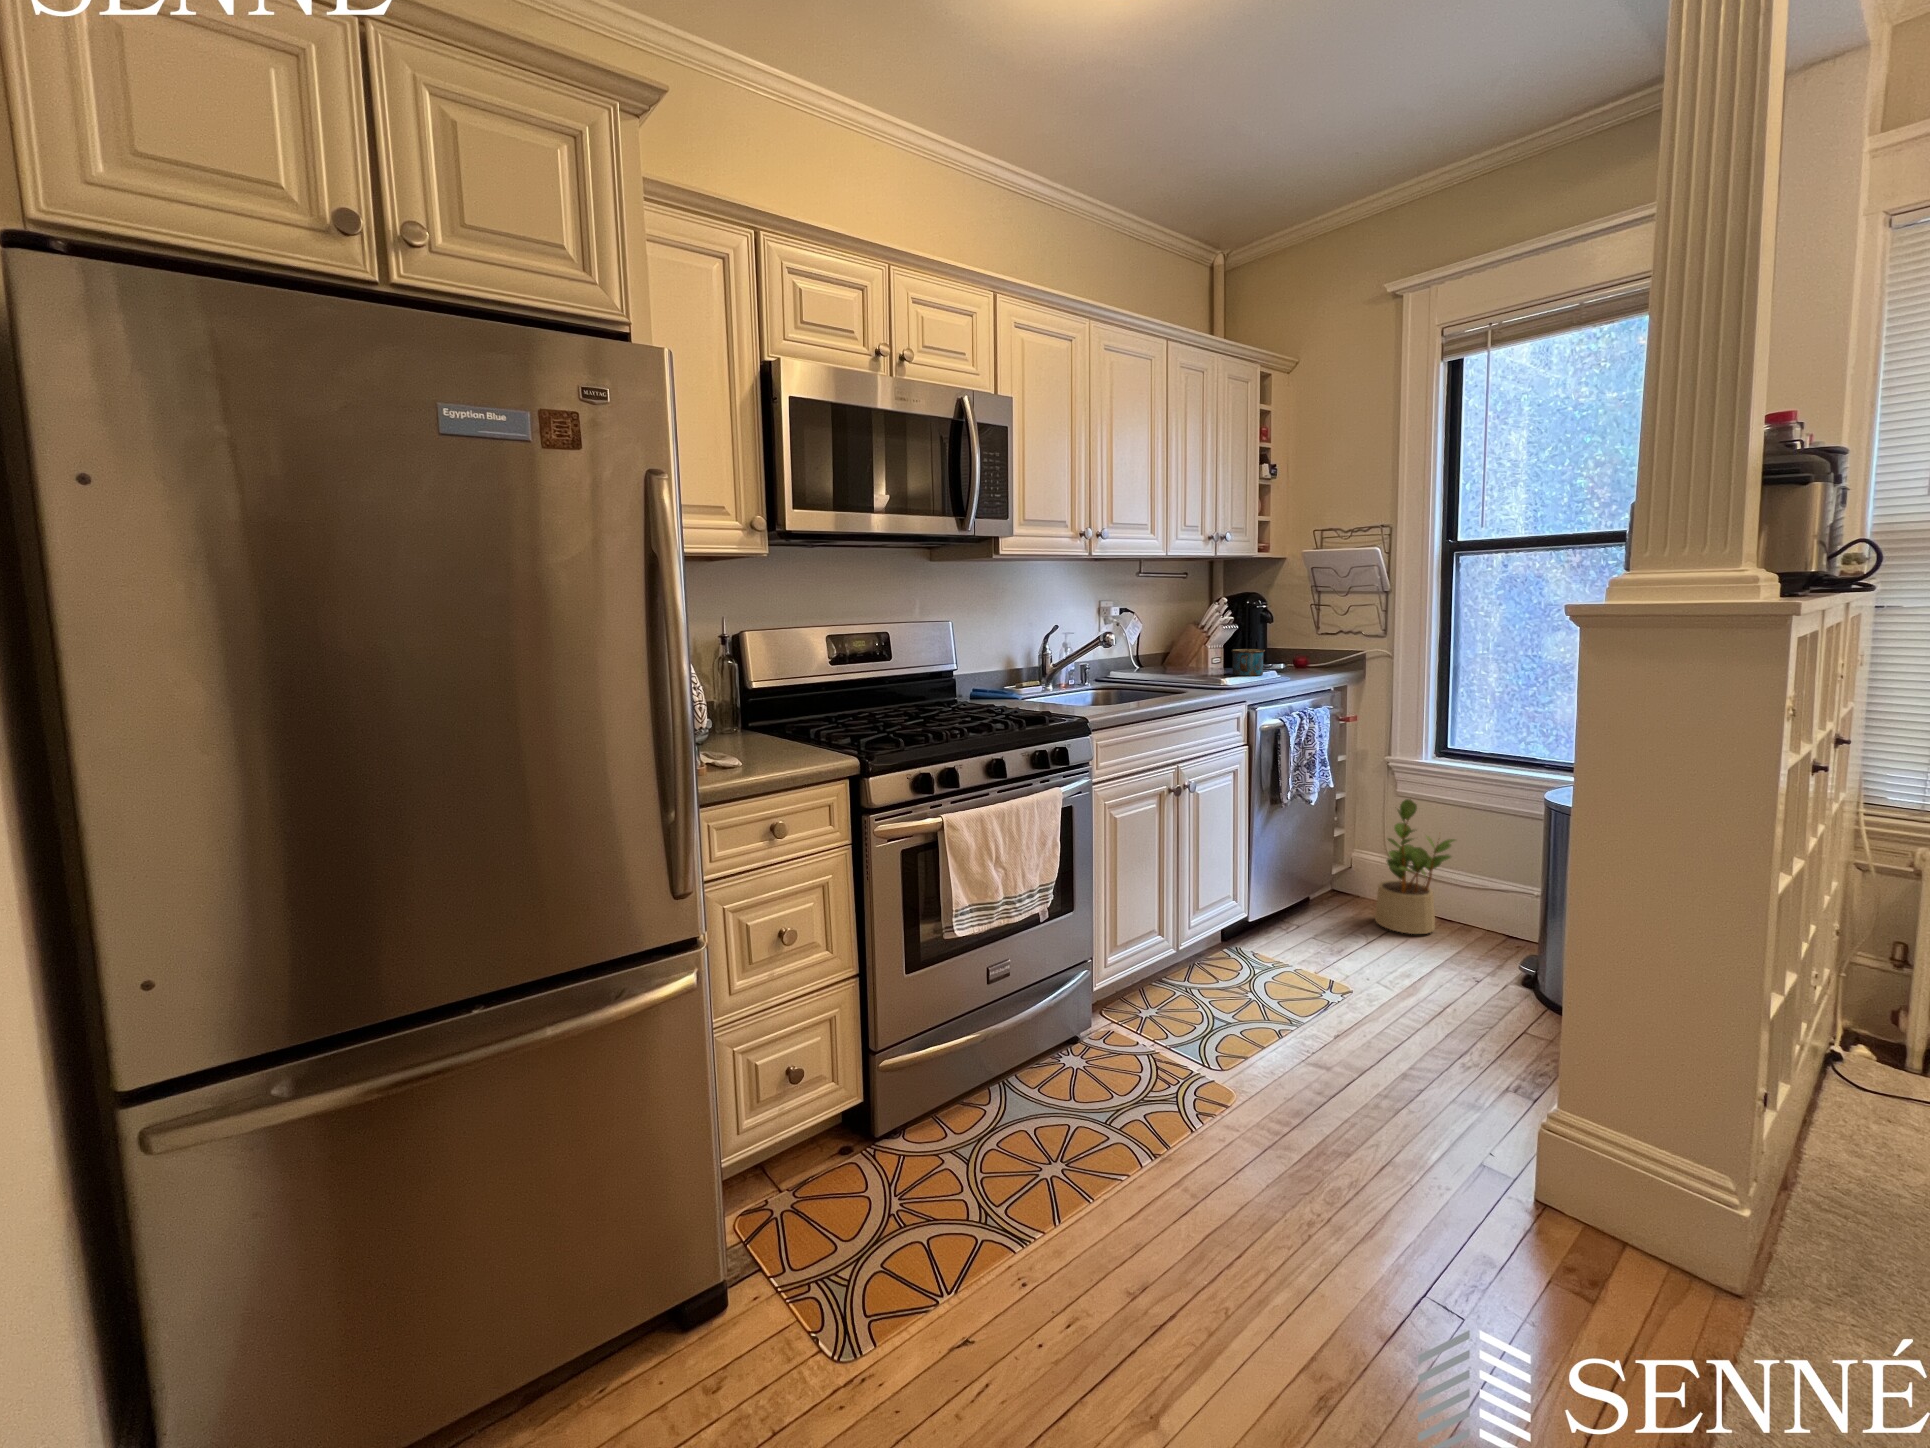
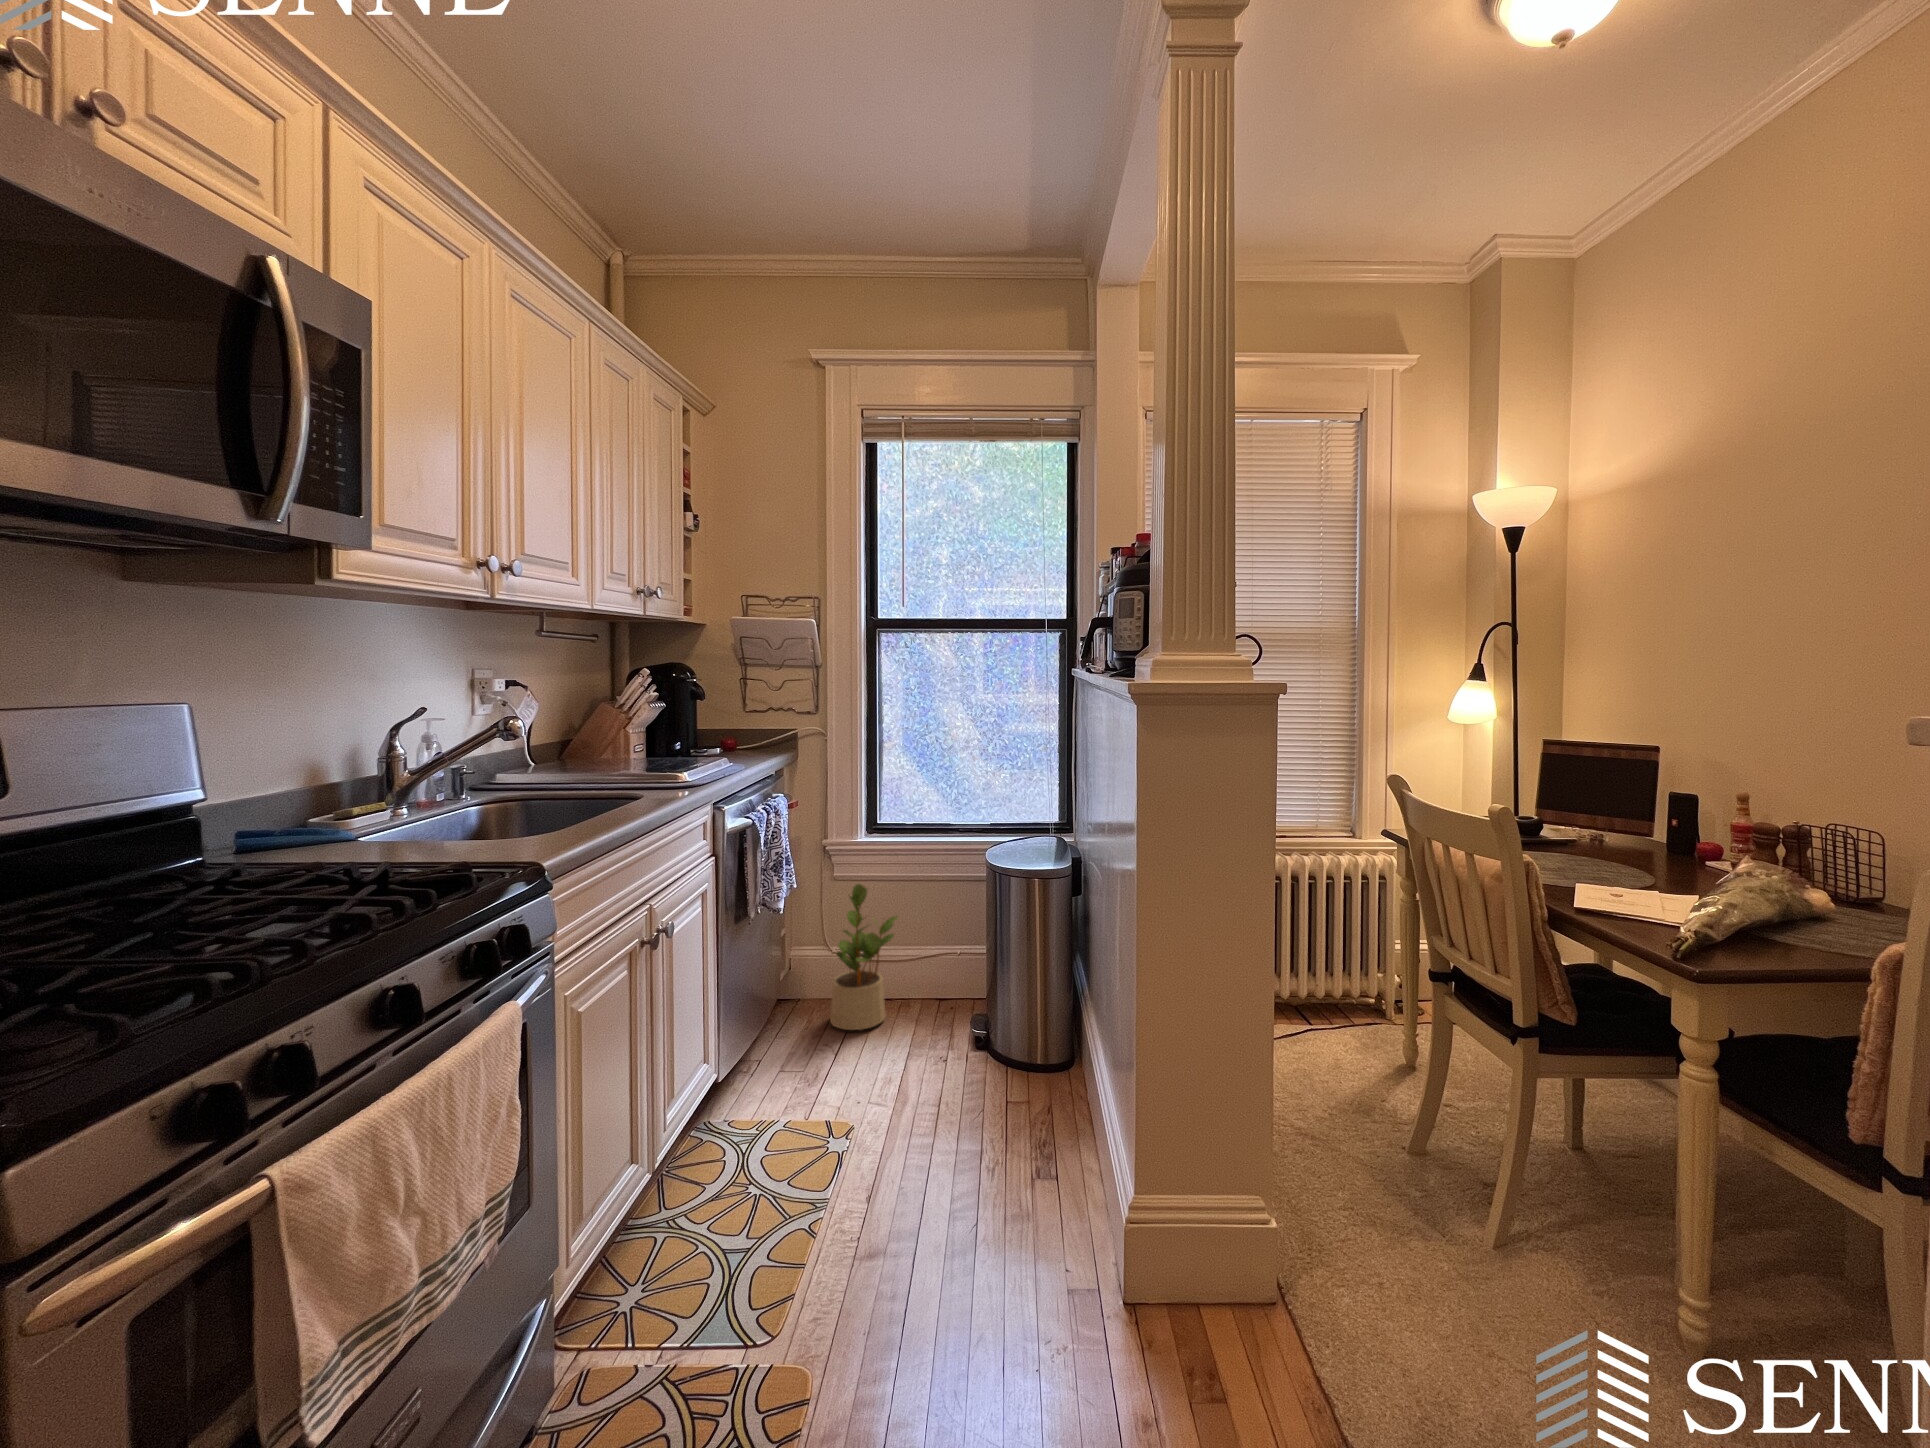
mug: present [1232,649,1265,676] -> none [669,732,710,765]

